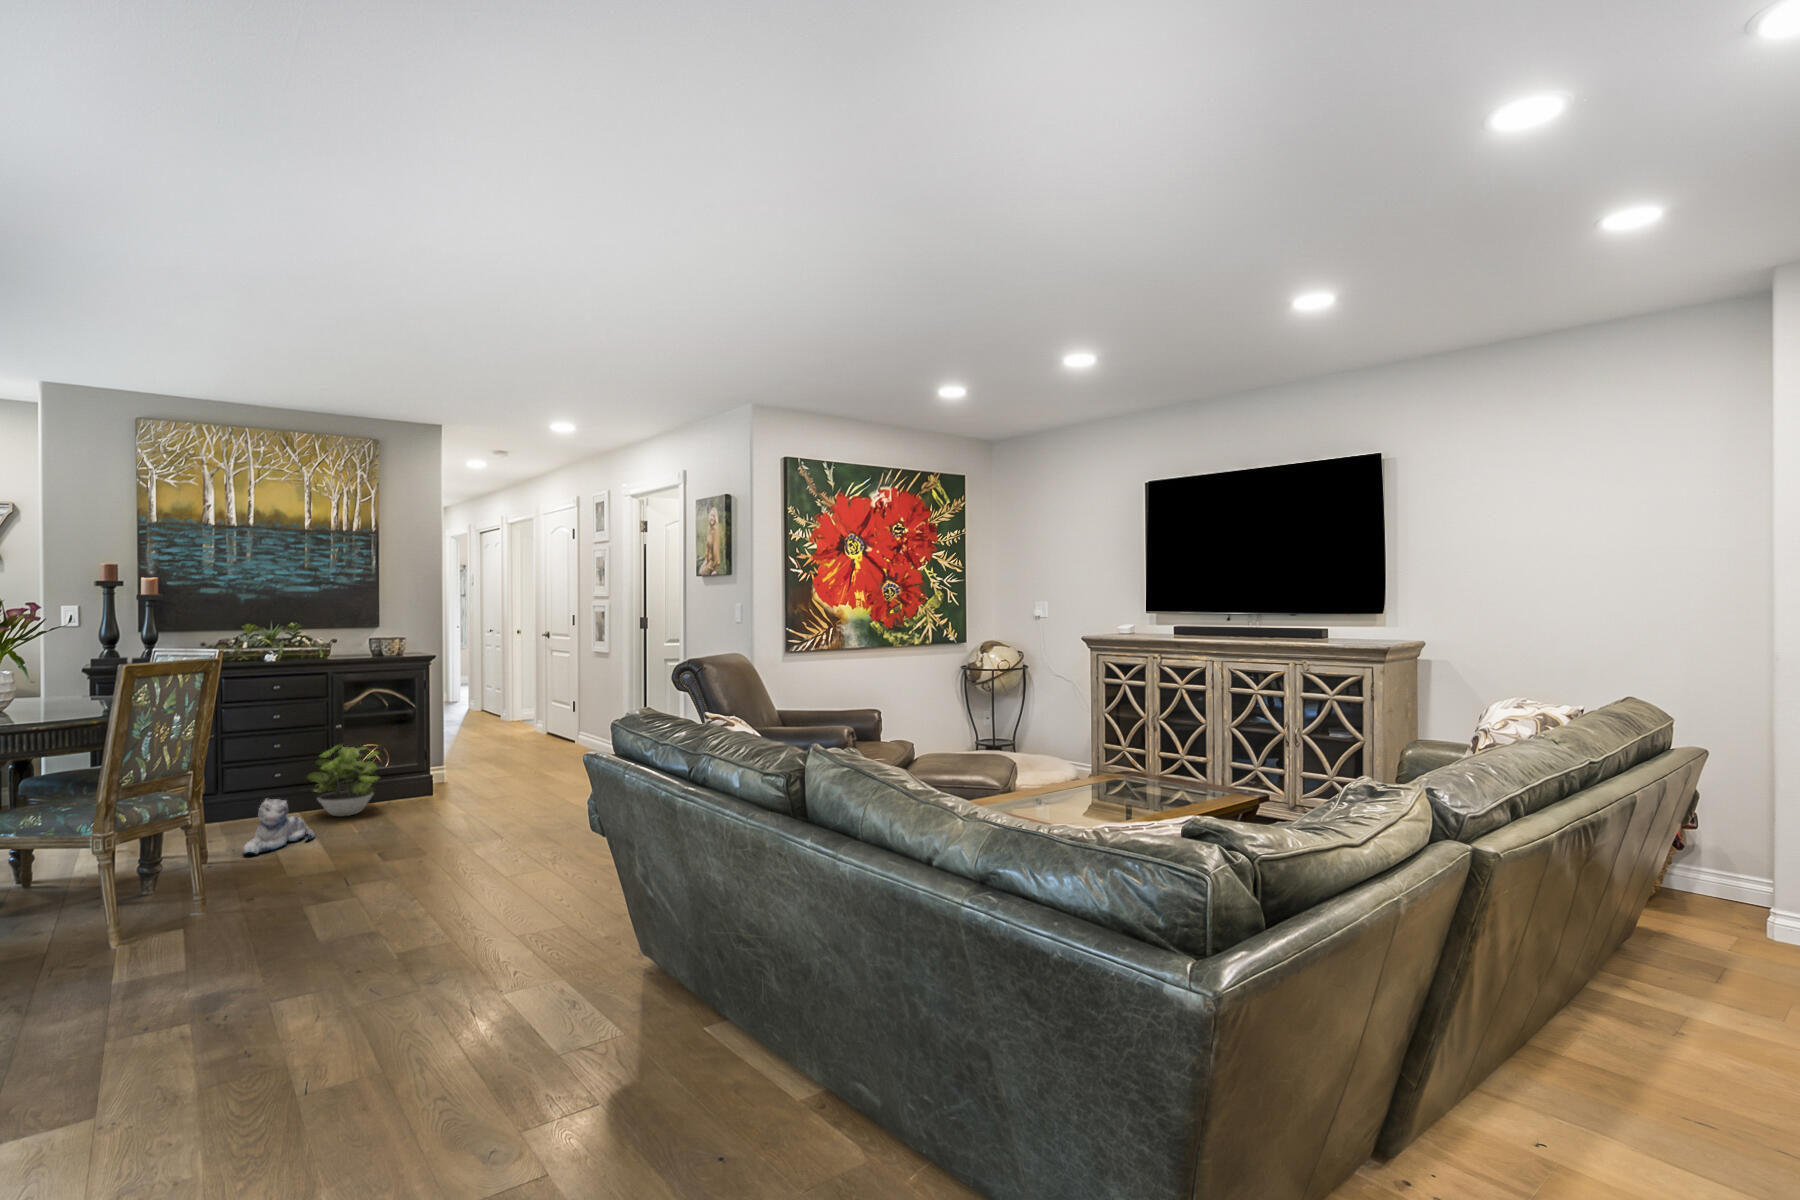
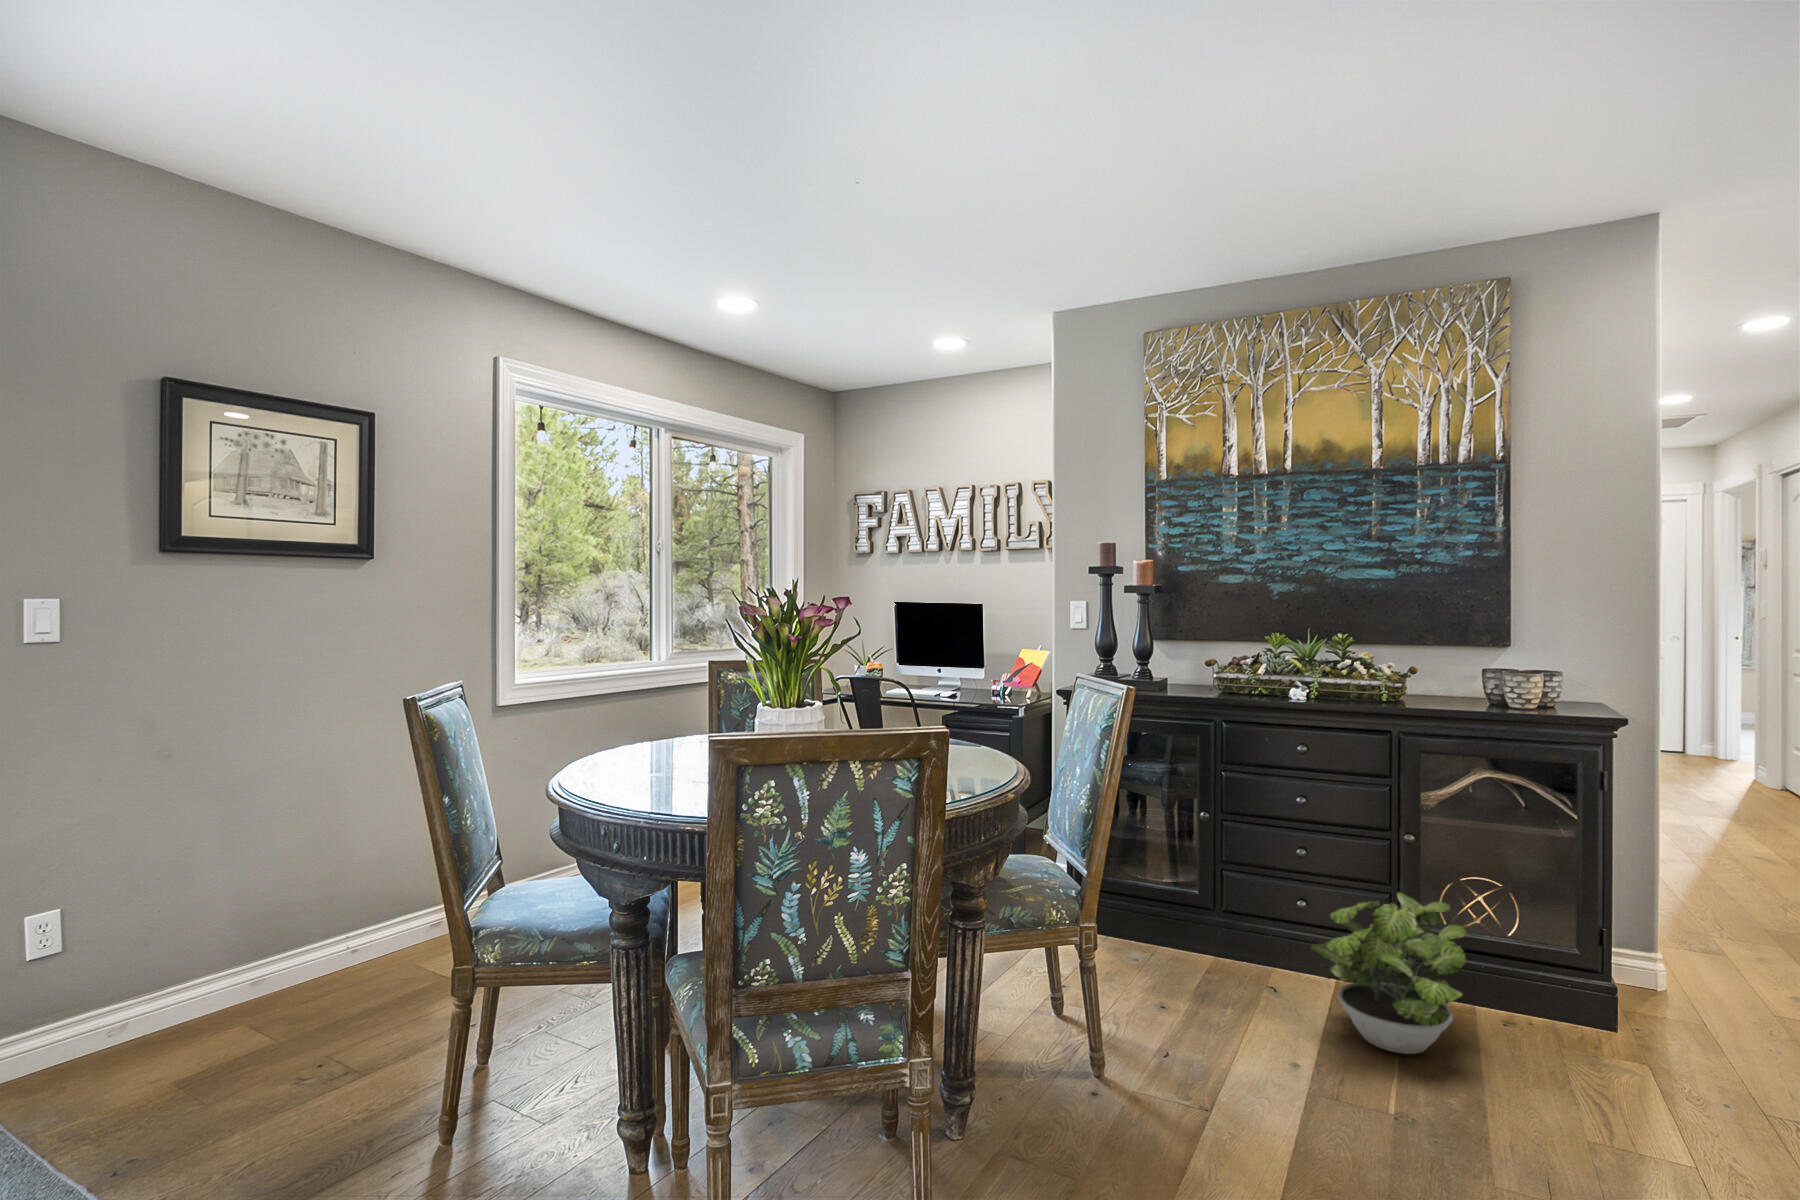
plush toy: present [243,799,315,854] -> none [1134,998,1295,1121]

